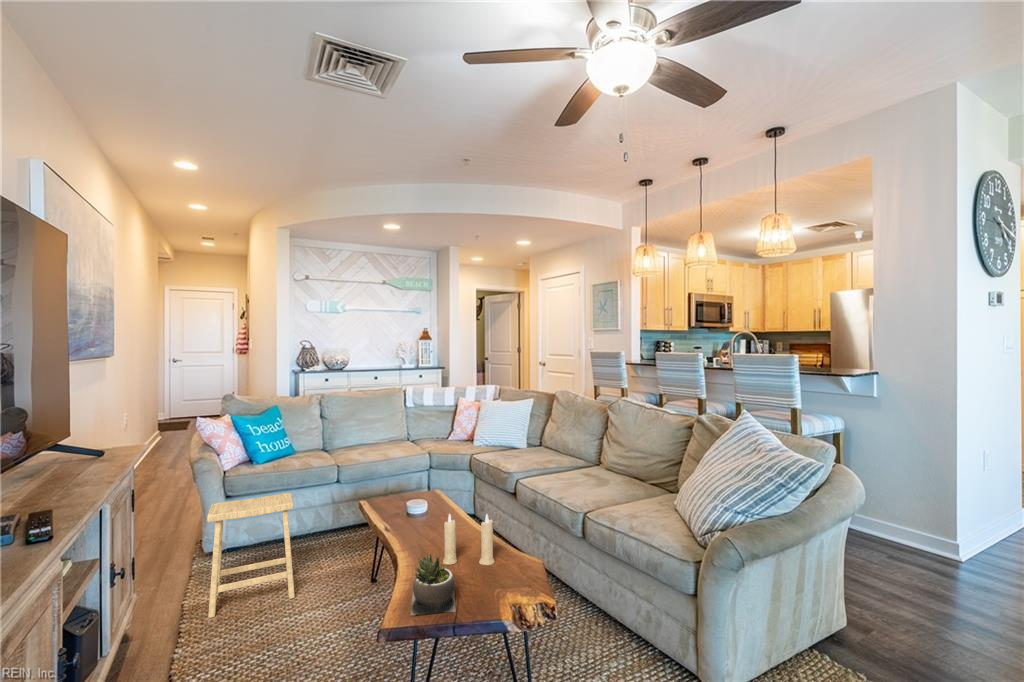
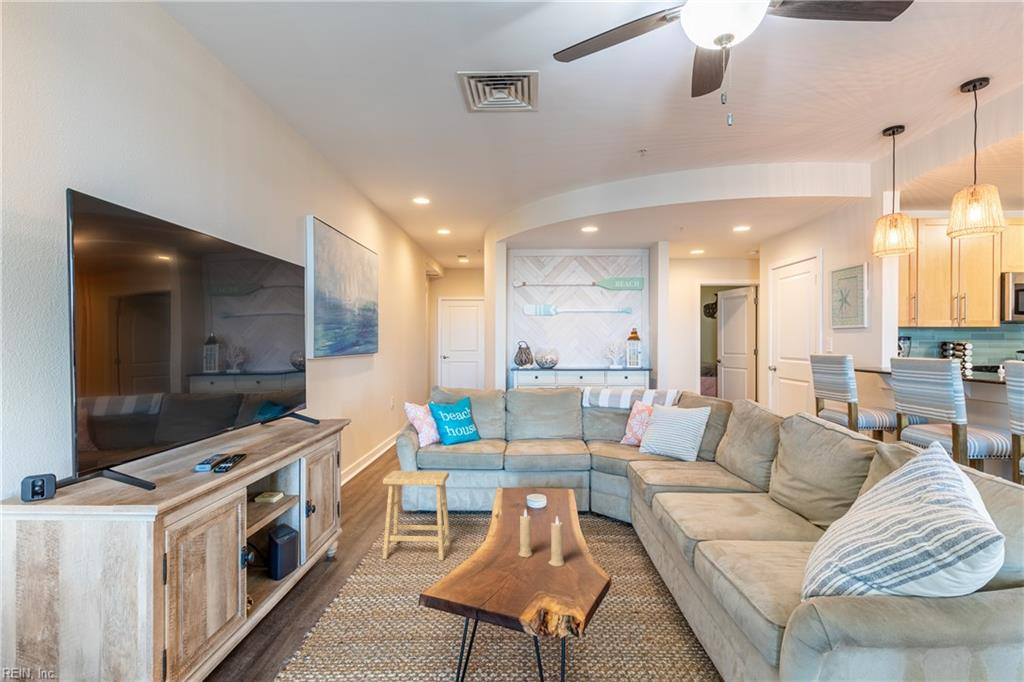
succulent plant: present [411,554,456,616] -> none [456,538,508,596]

